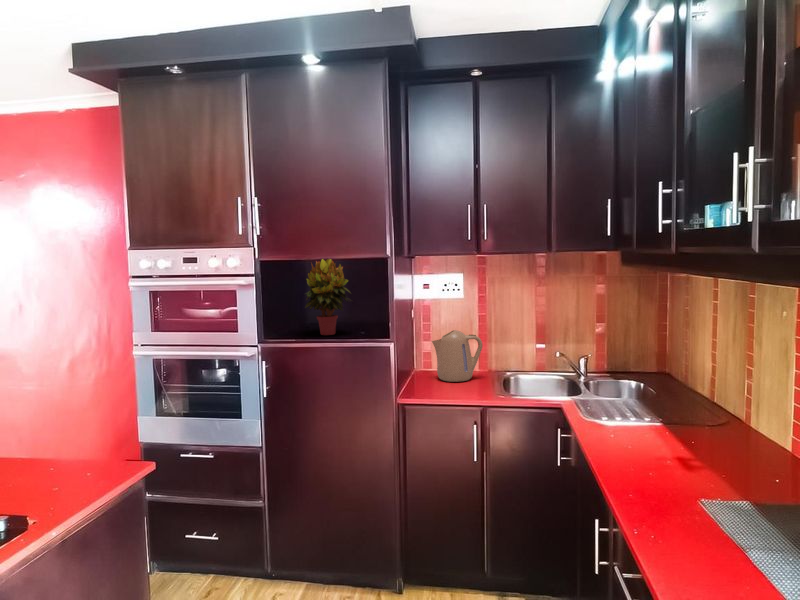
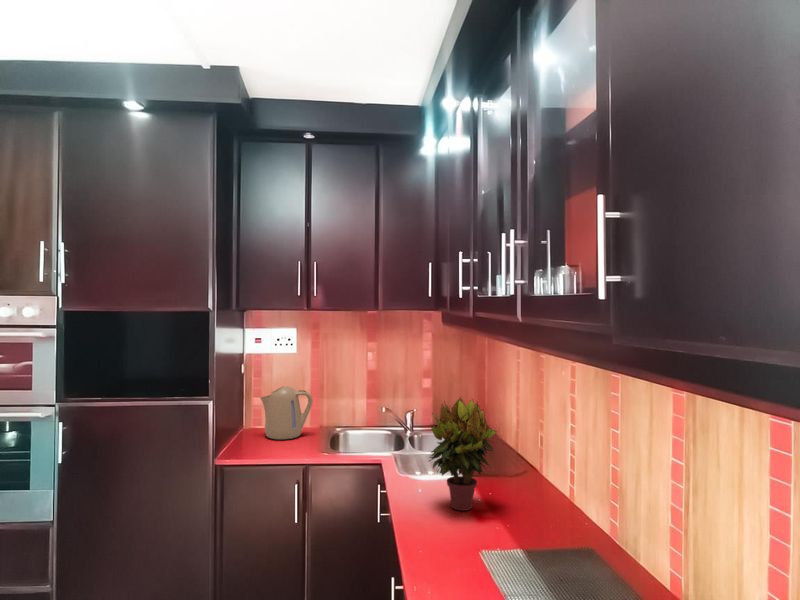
potted plant: present [305,259,350,335] -> present [429,397,496,511]

